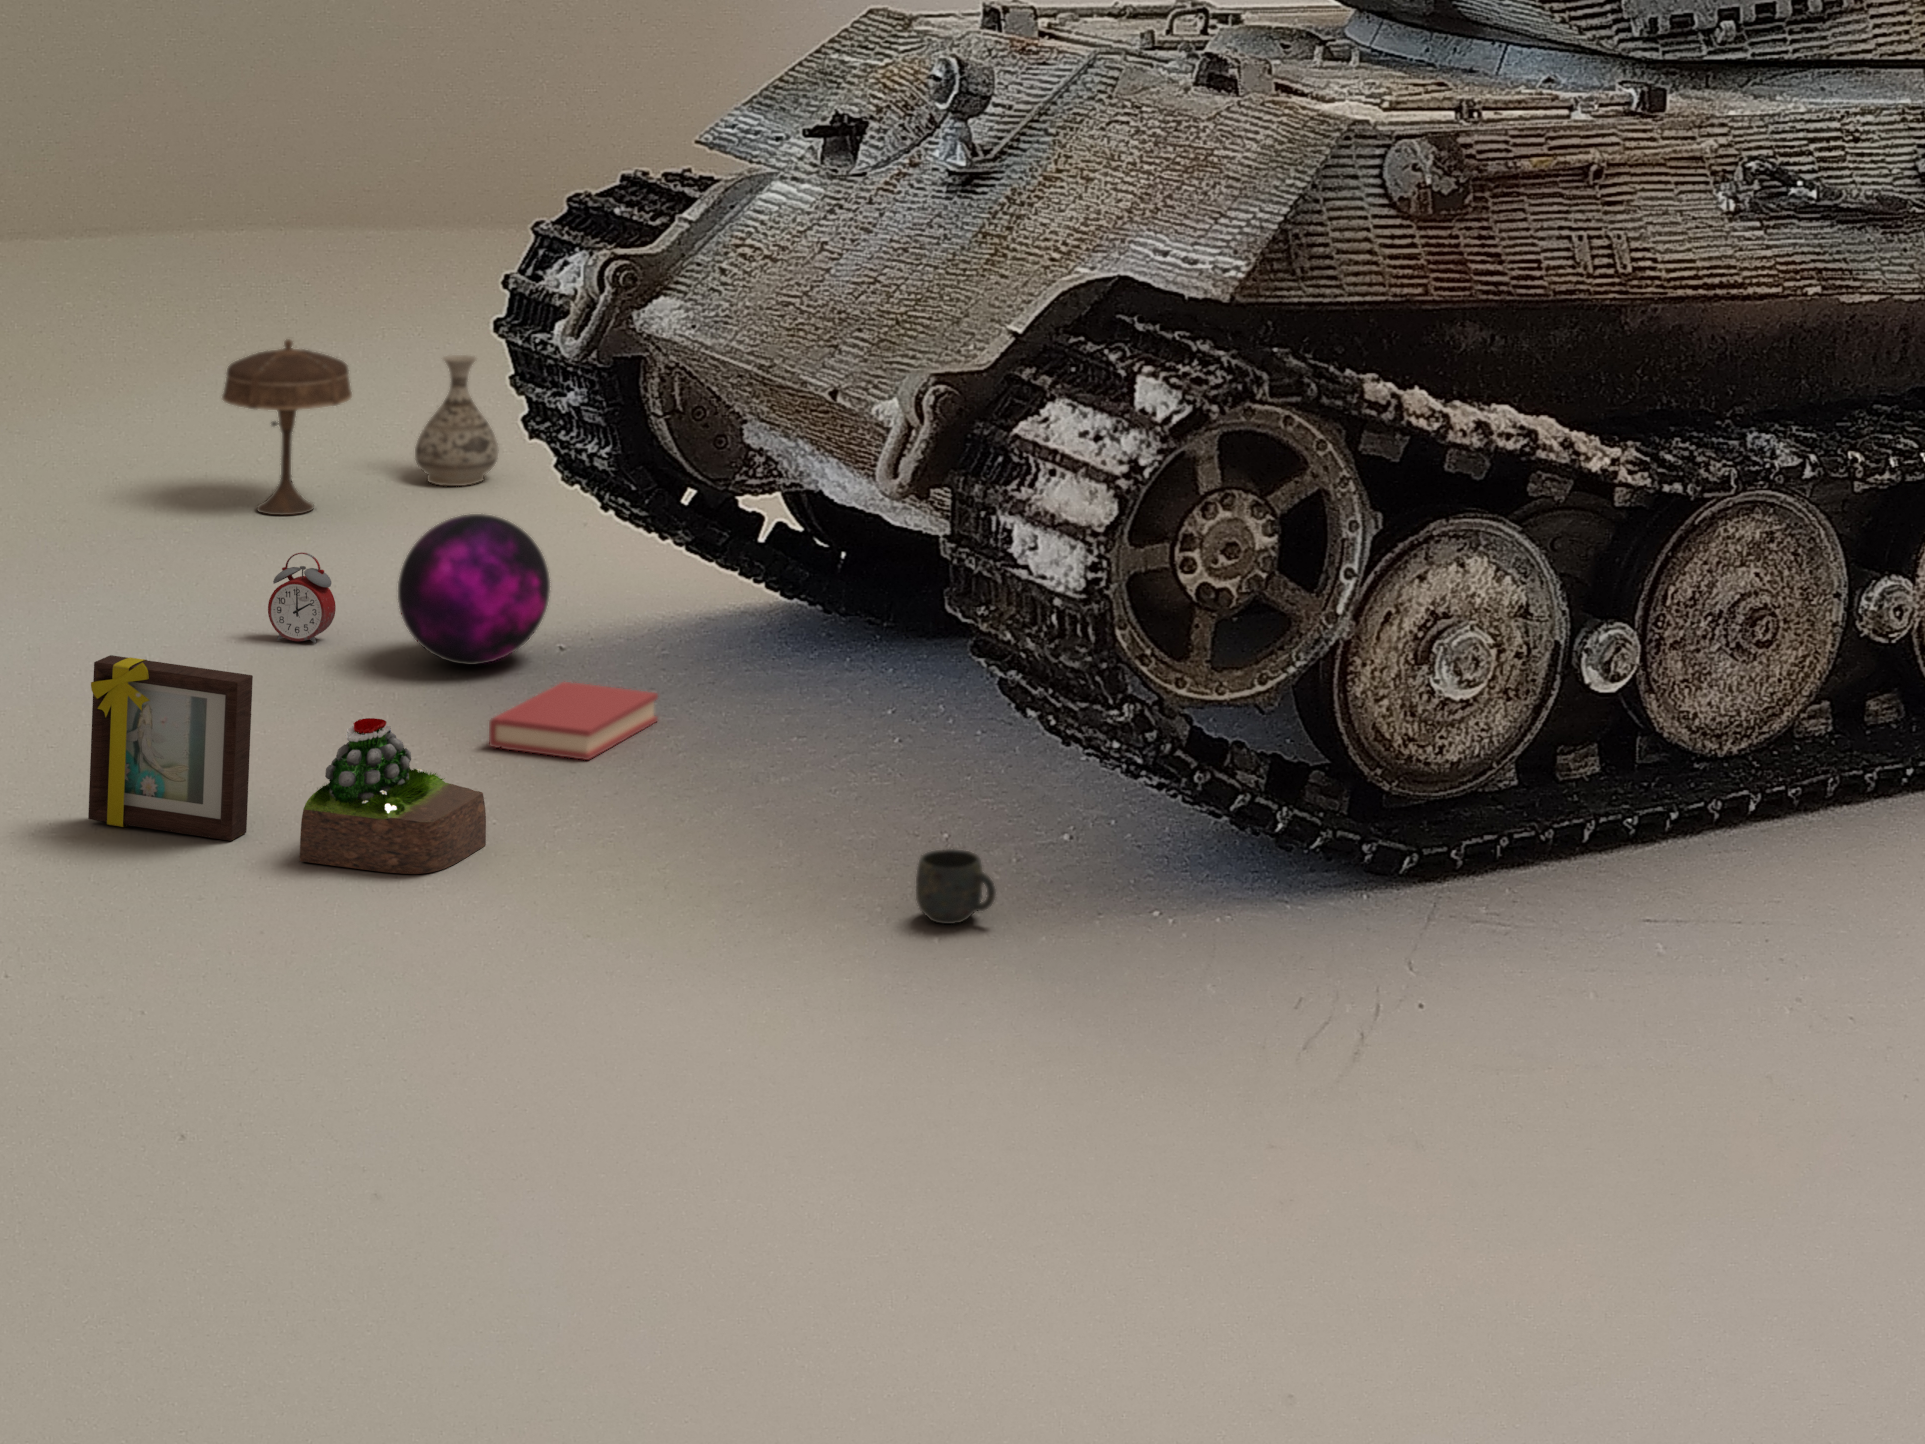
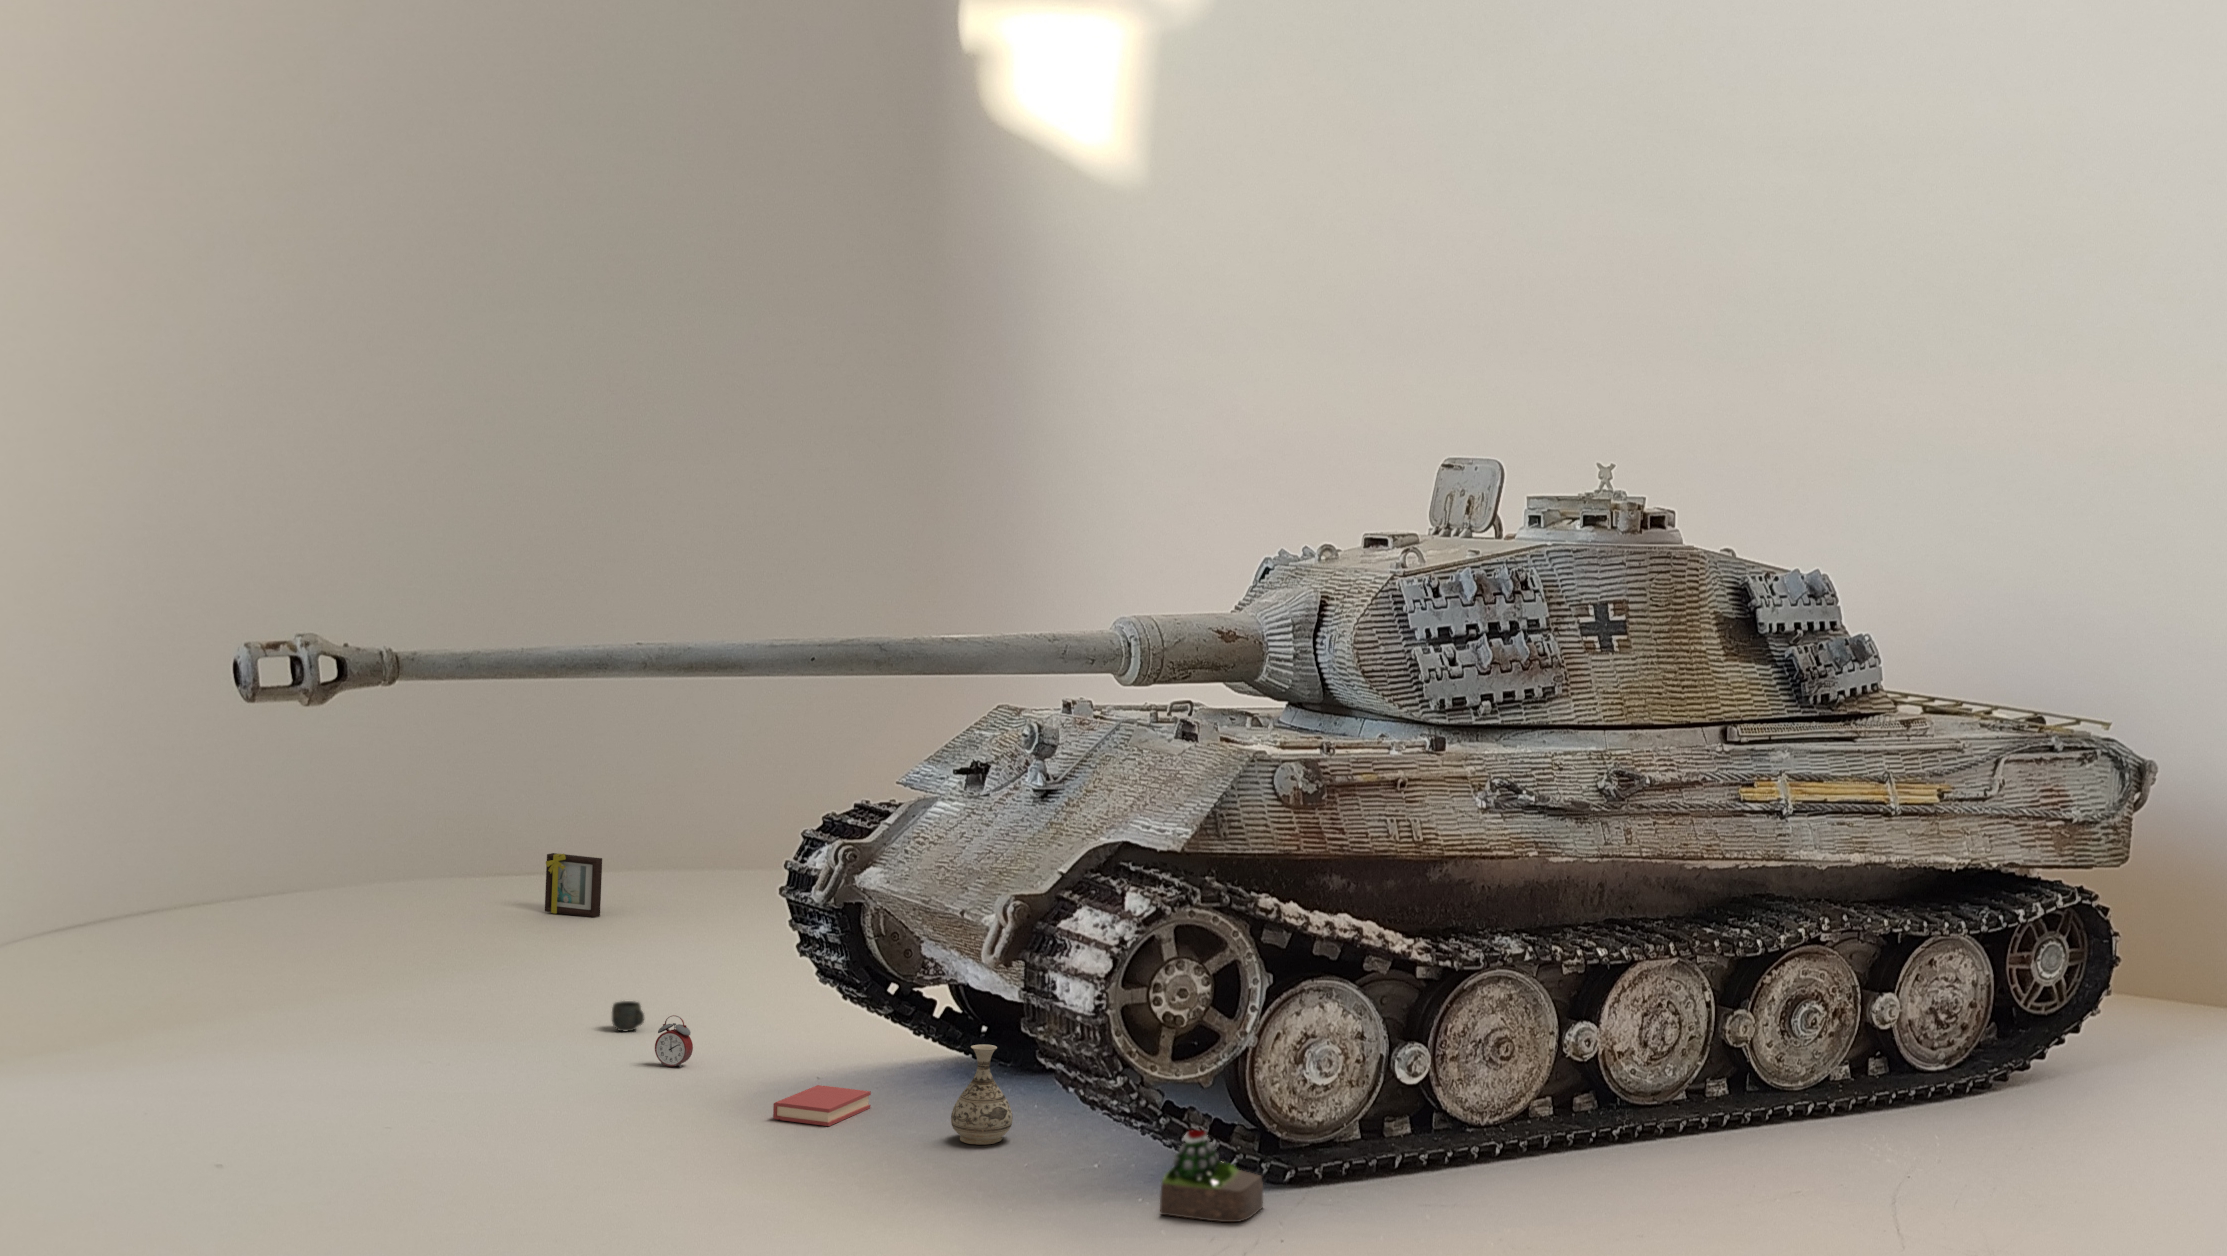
table lamp: present [222,339,352,515] -> none [636,903,710,1004]
vase: present [415,355,498,486] -> present [951,1044,1013,1145]
decorative orb: present [398,514,550,665] -> none [727,992,813,1079]
picture frame: present [88,655,253,841] -> present [545,853,602,917]
succulent plant: present [300,718,486,874] -> present [1160,1130,1263,1222]
mug: present [916,849,996,924] -> present [612,1001,644,1031]

